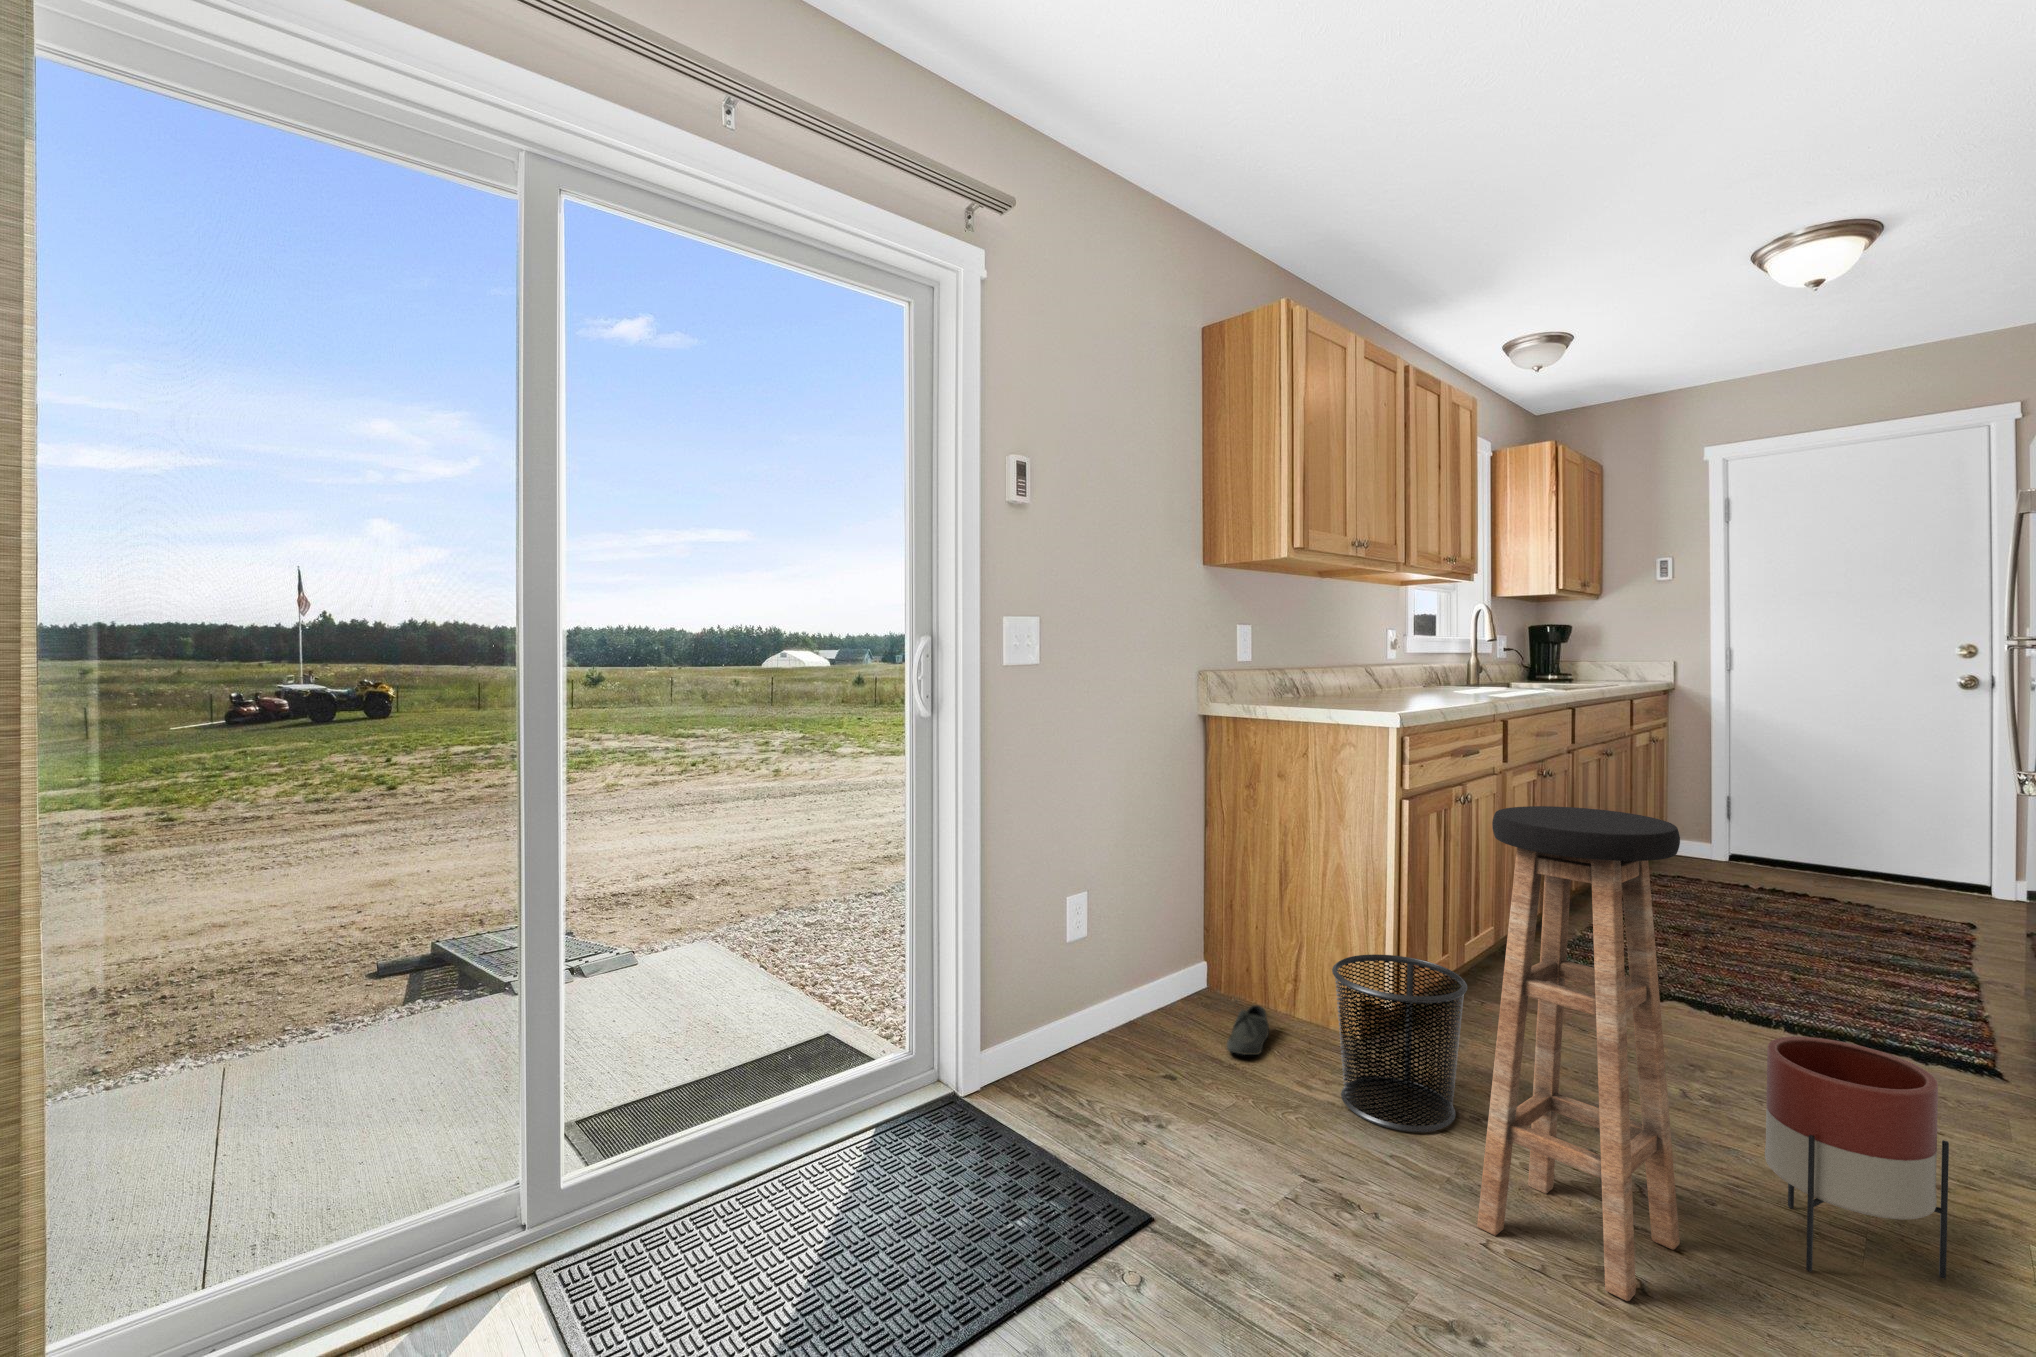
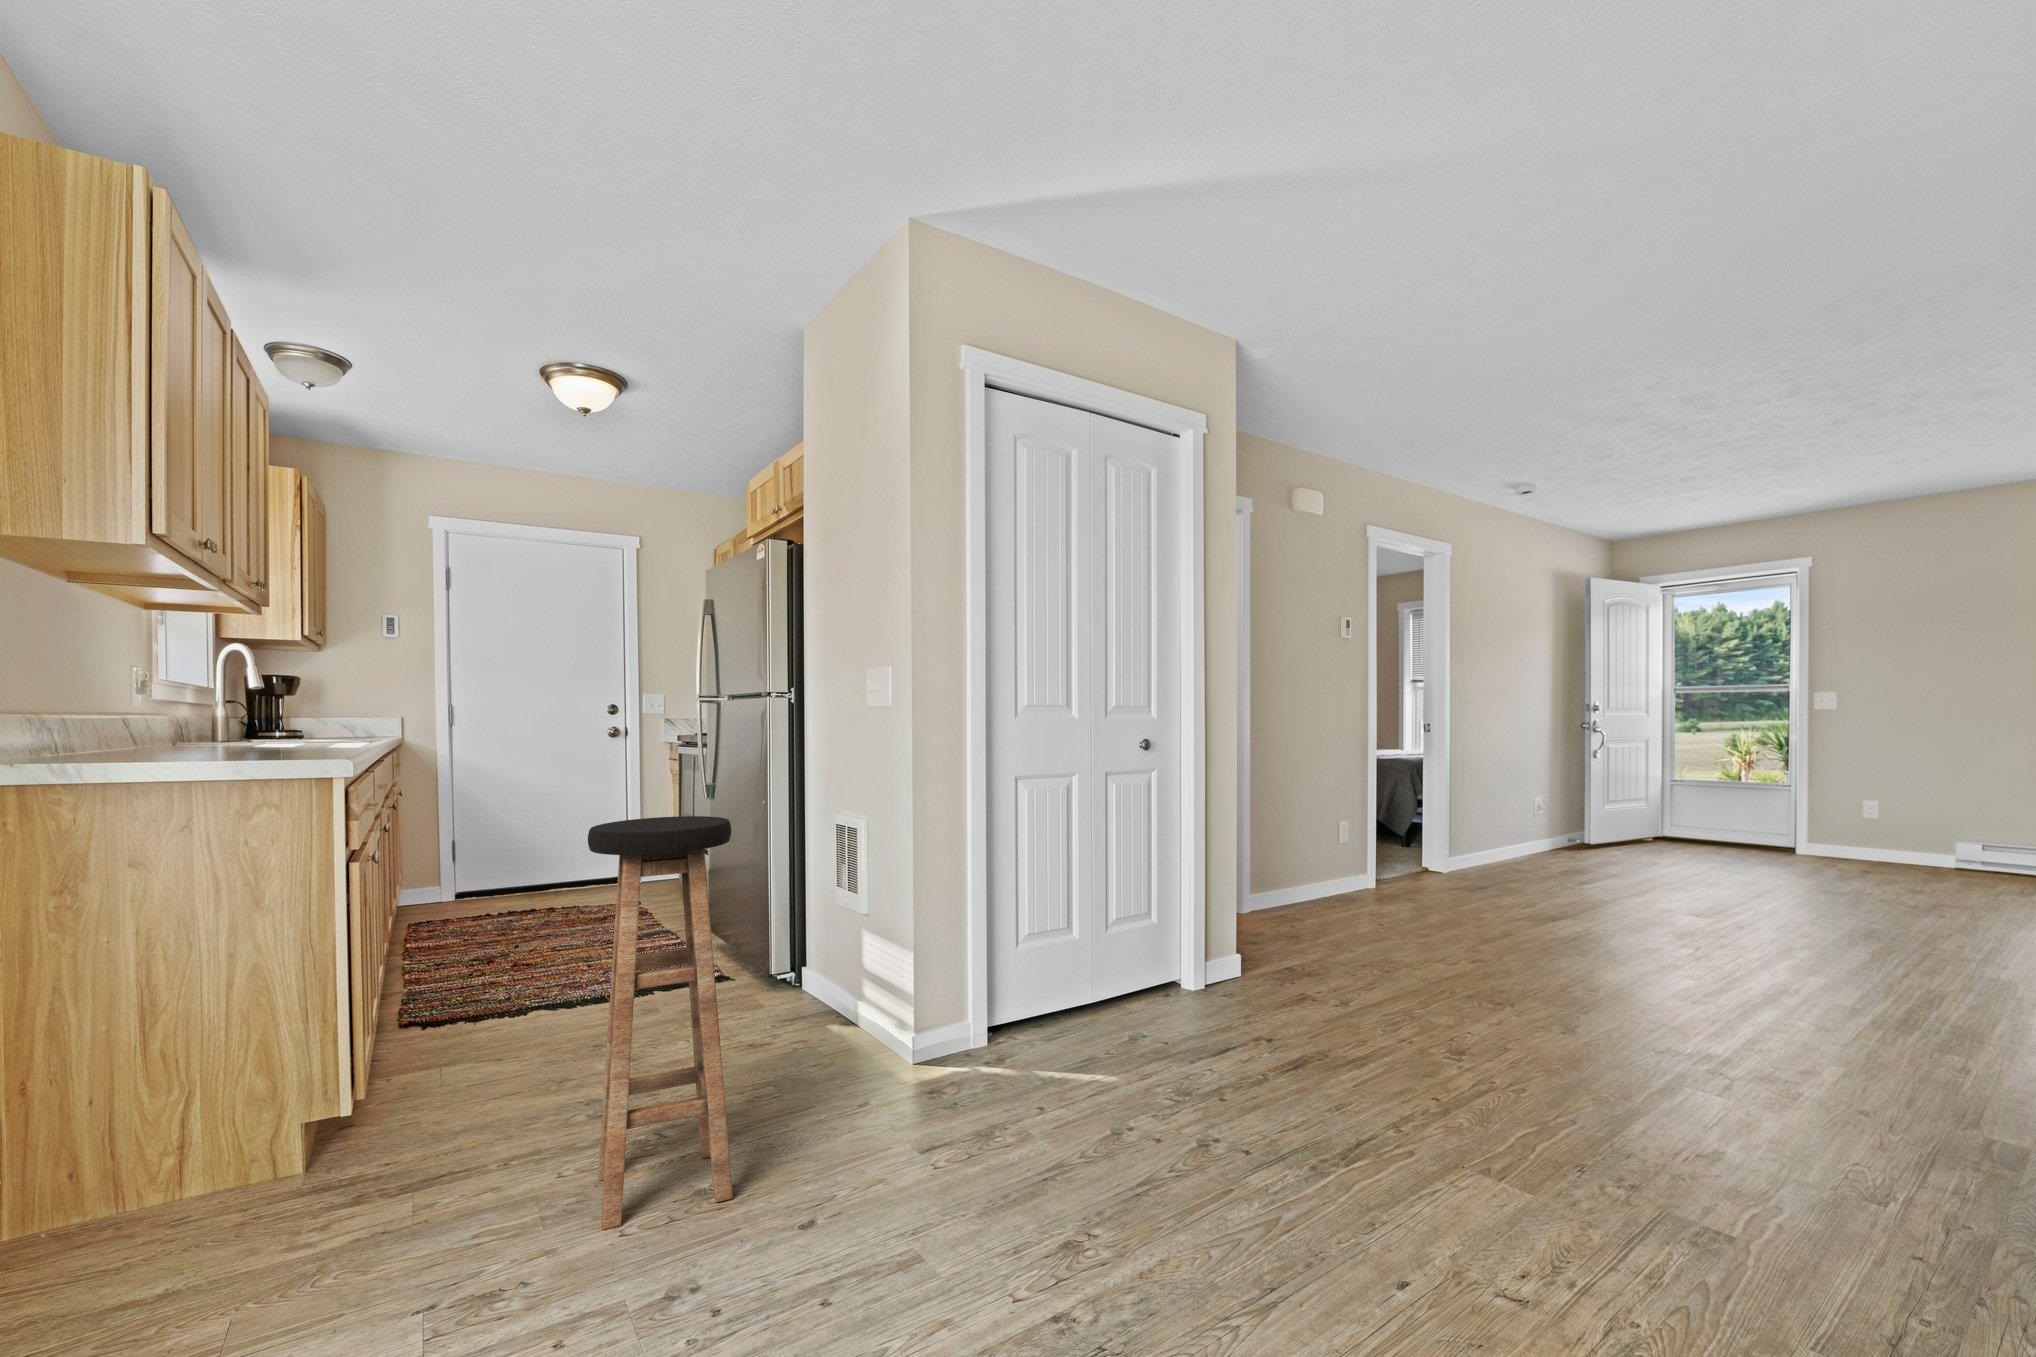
waste bin: present [1332,954,1467,1132] -> none [339,1024,505,1230]
shoe: present [1227,997,1269,1055] -> none [109,1197,197,1276]
planter: present [1765,1037,1949,1279] -> none [732,956,822,1120]

